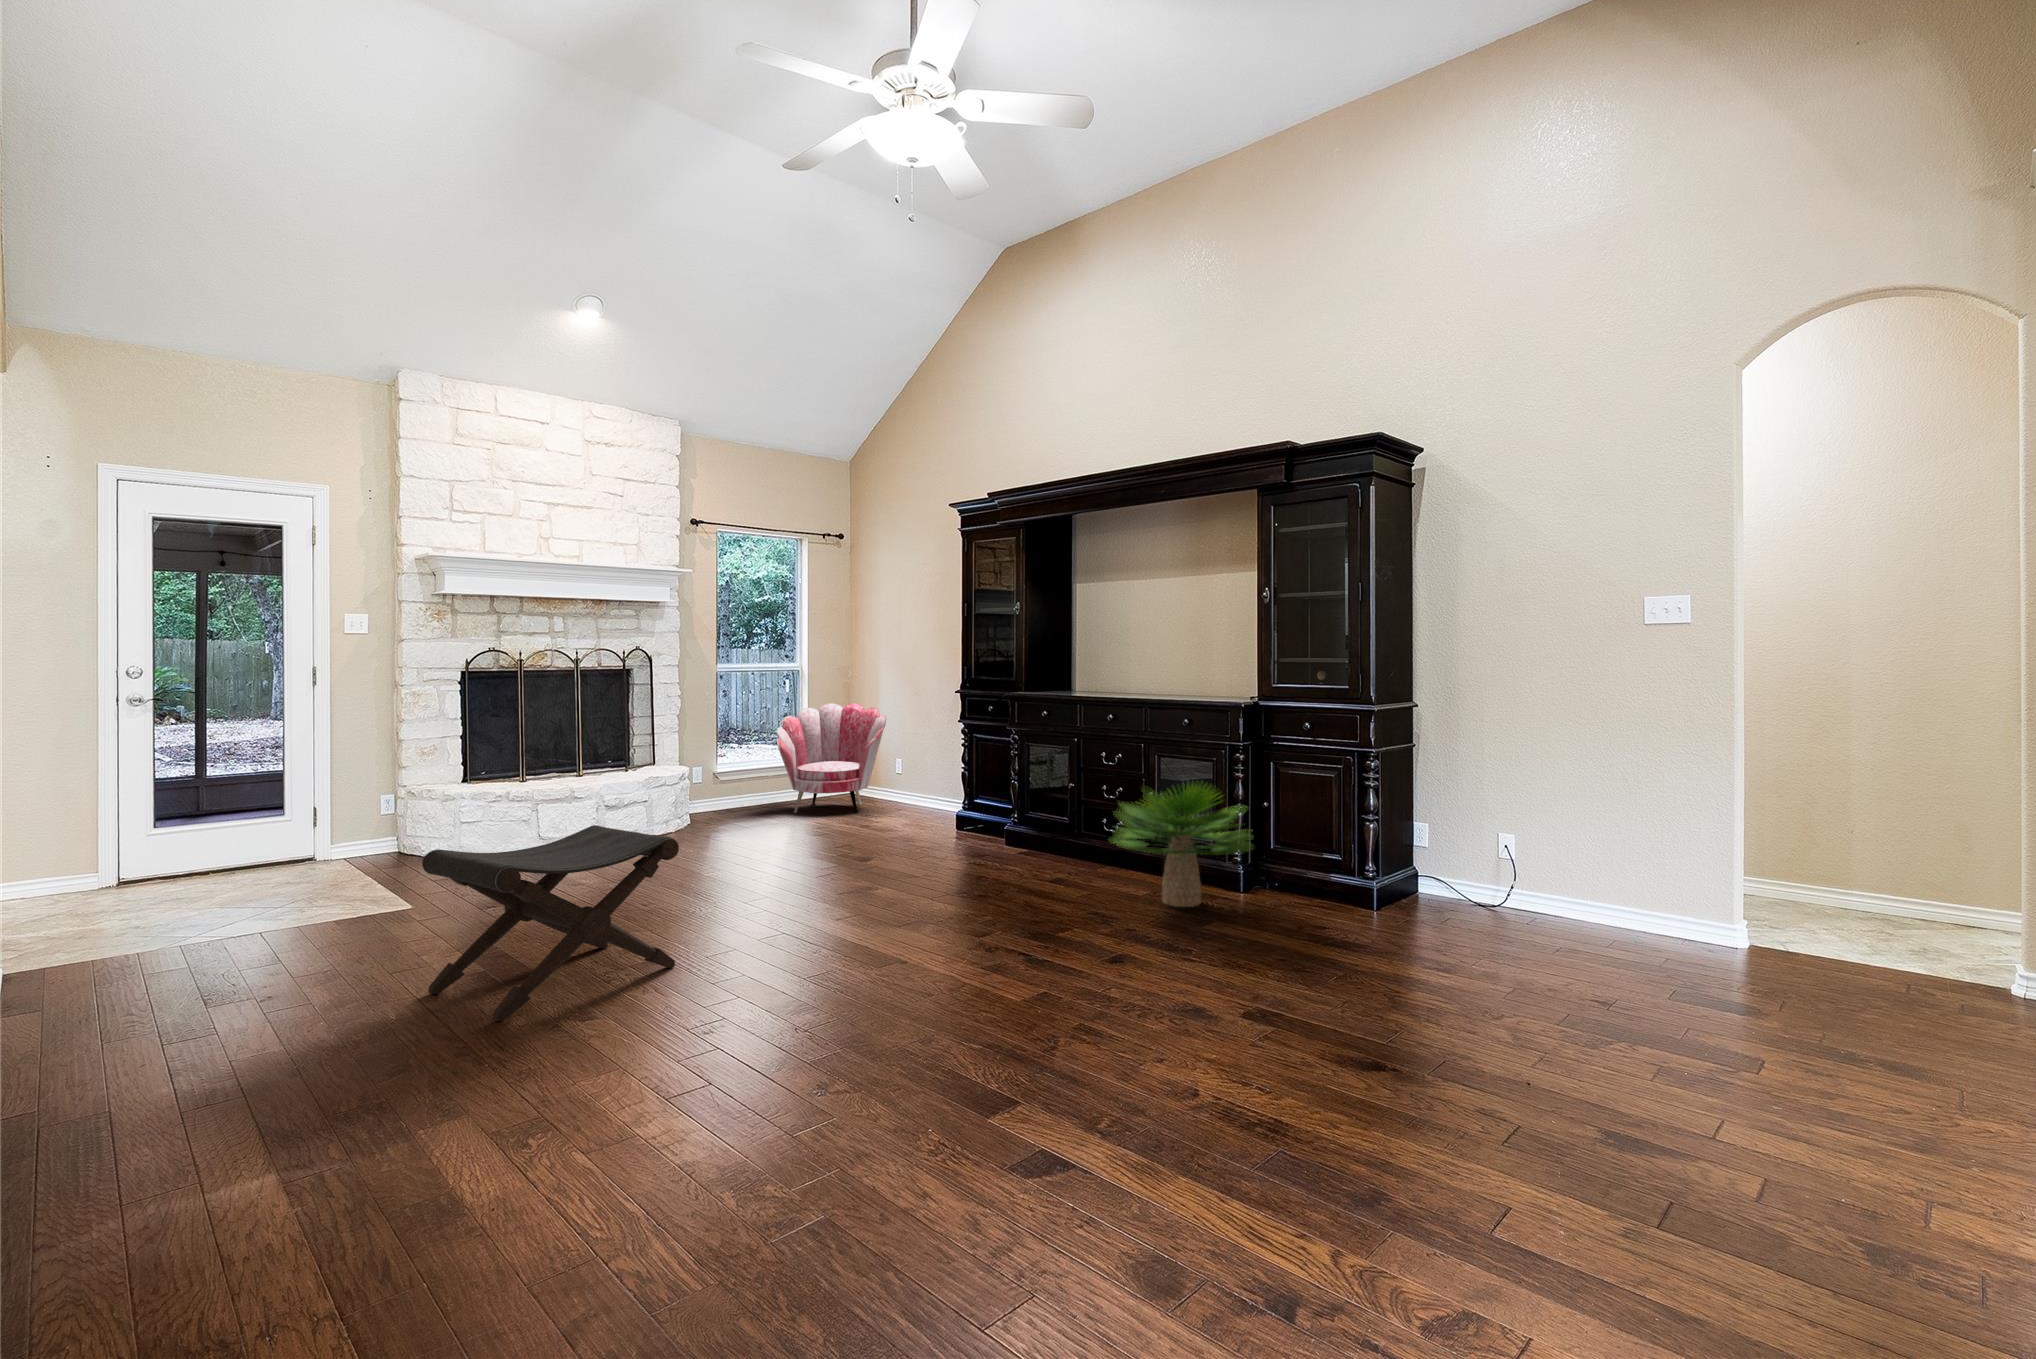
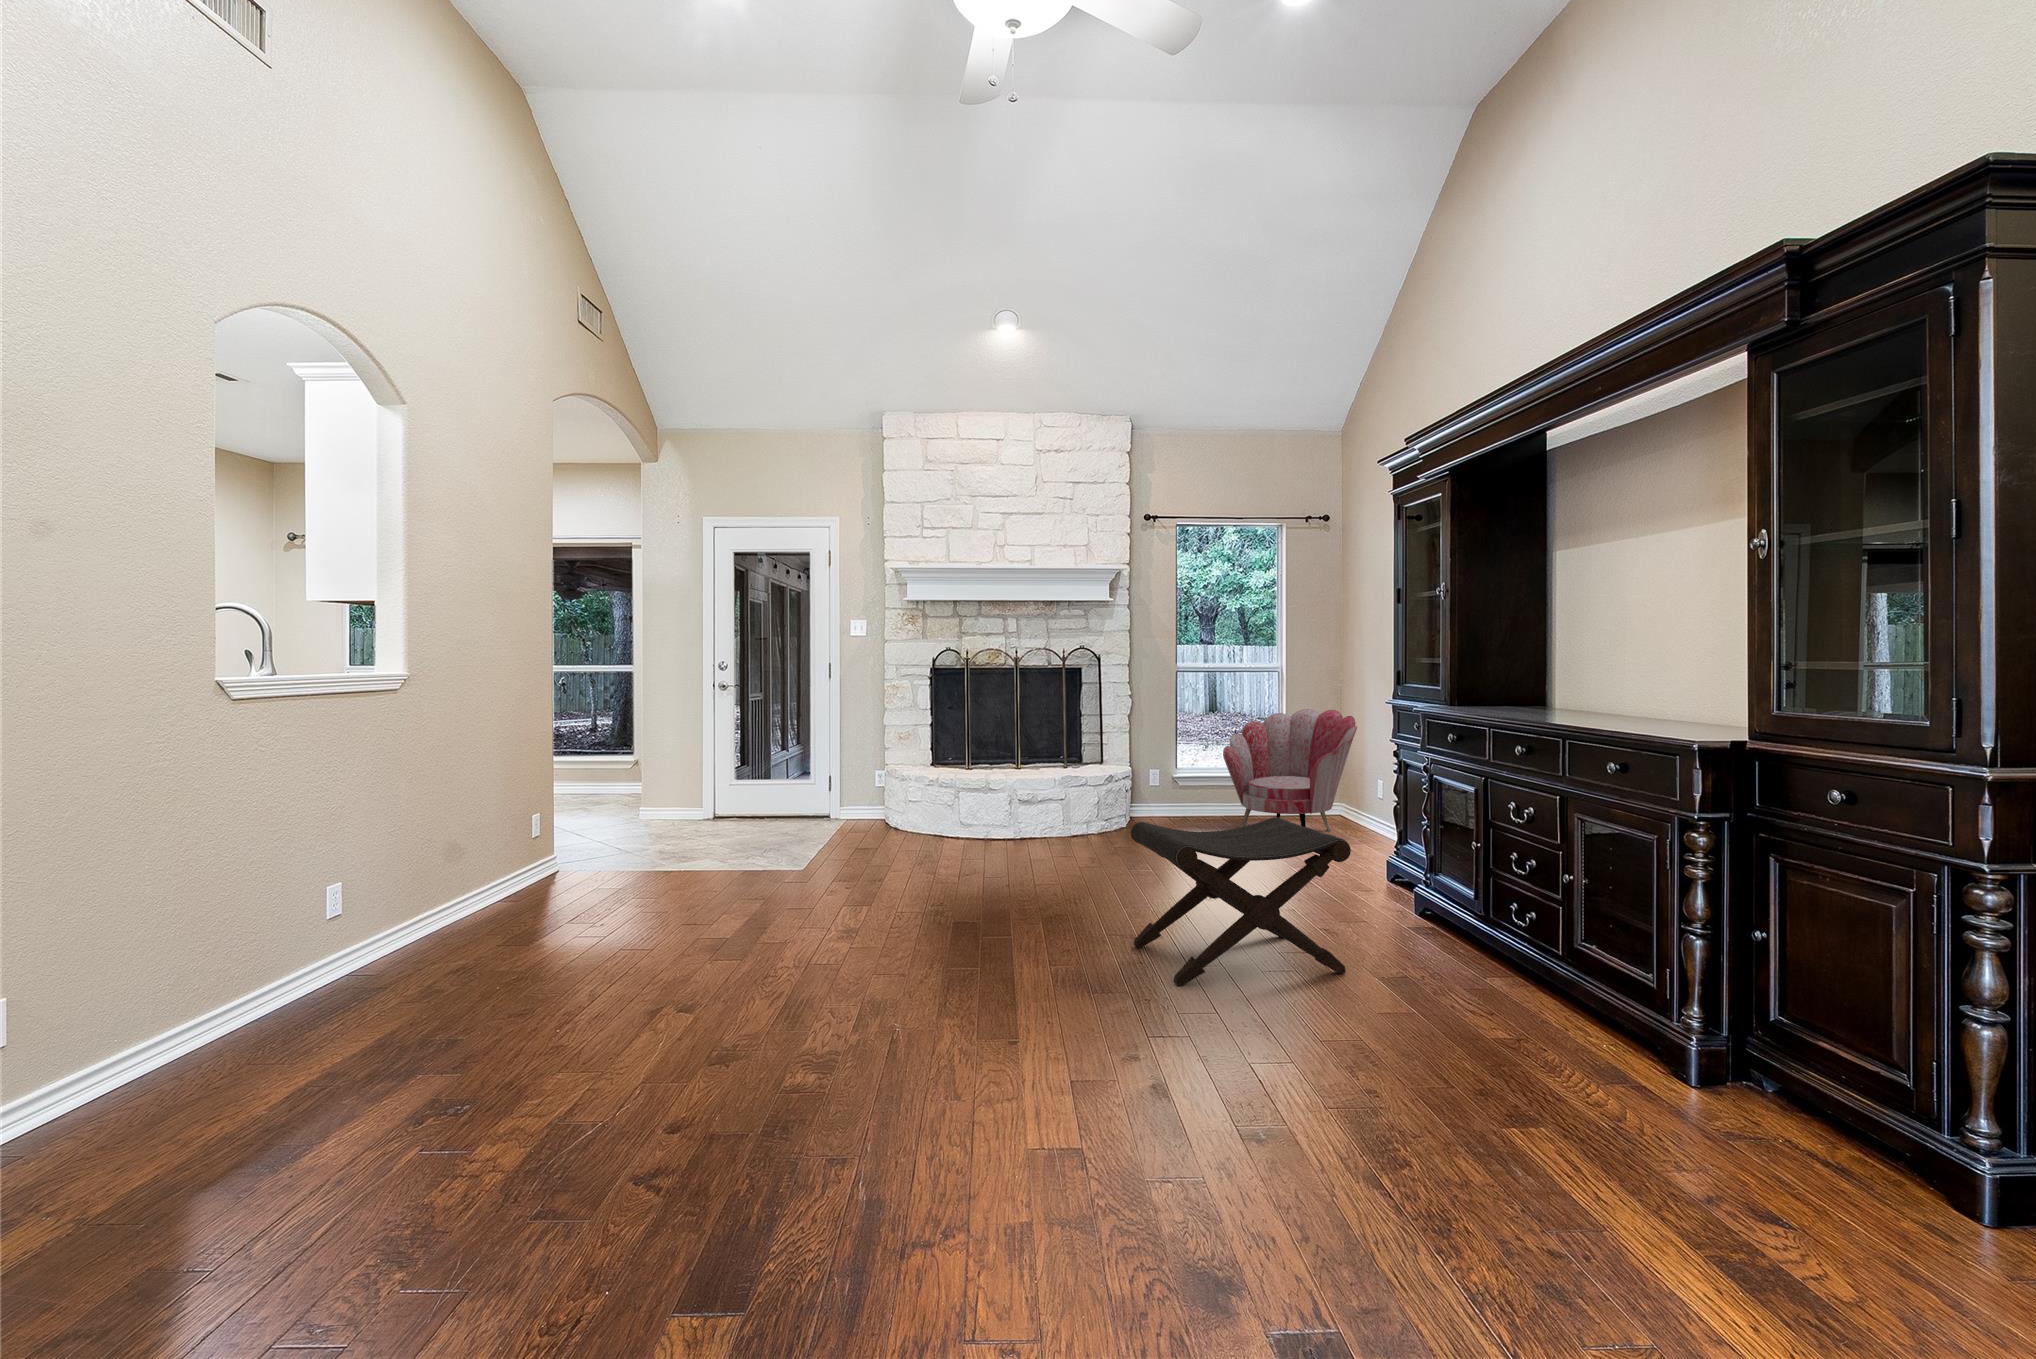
potted plant: present [1114,783,1250,907] -> none [1390,859,1689,1090]
footstool: present [422,825,679,1021] -> present [1131,817,1351,986]

